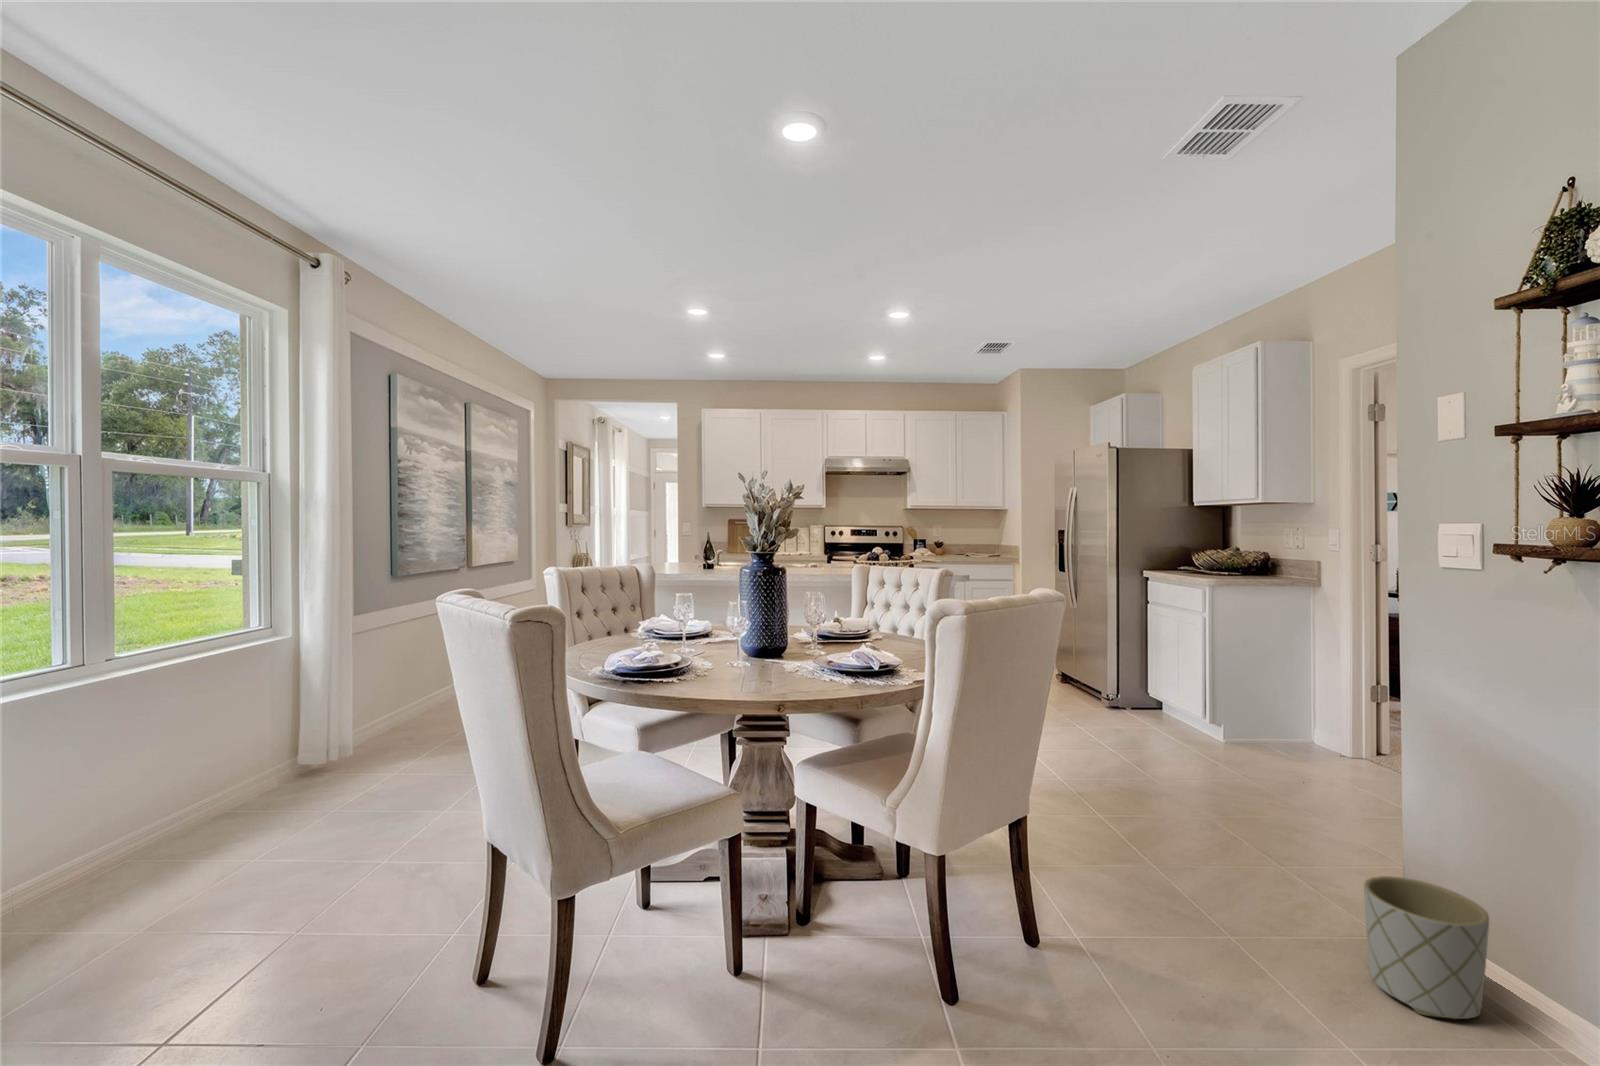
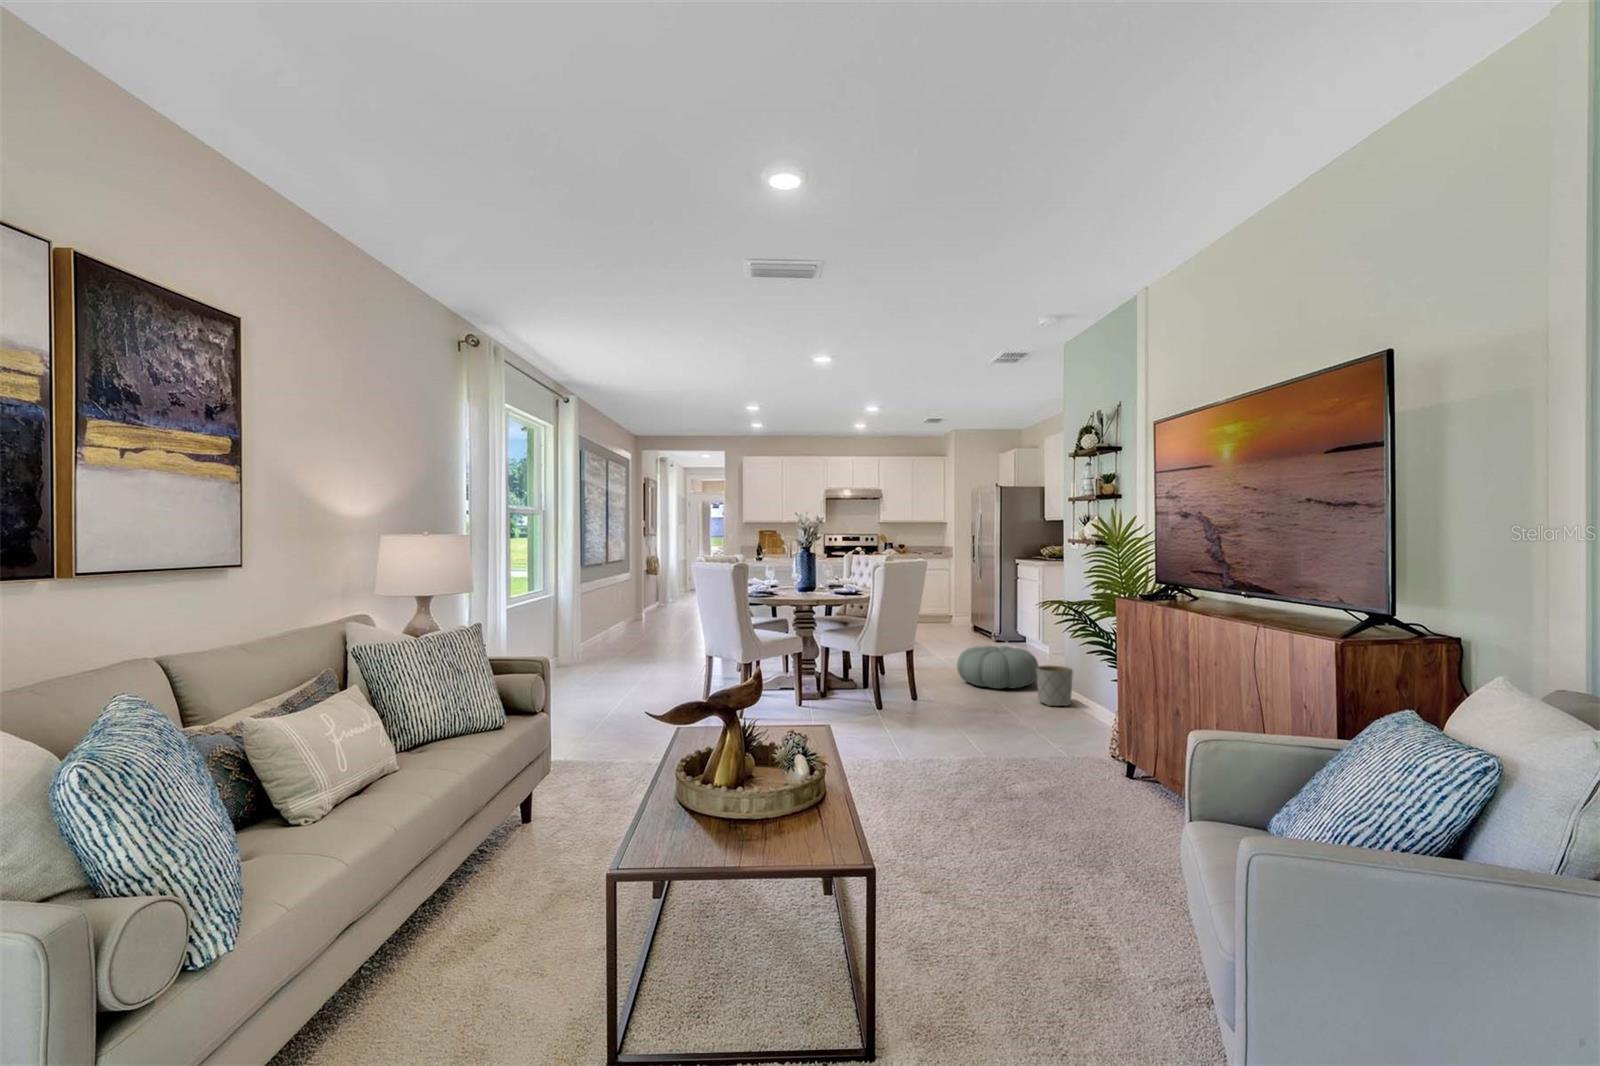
pouf: none [1100,769,1305,898] -> present [957,646,1039,689]

